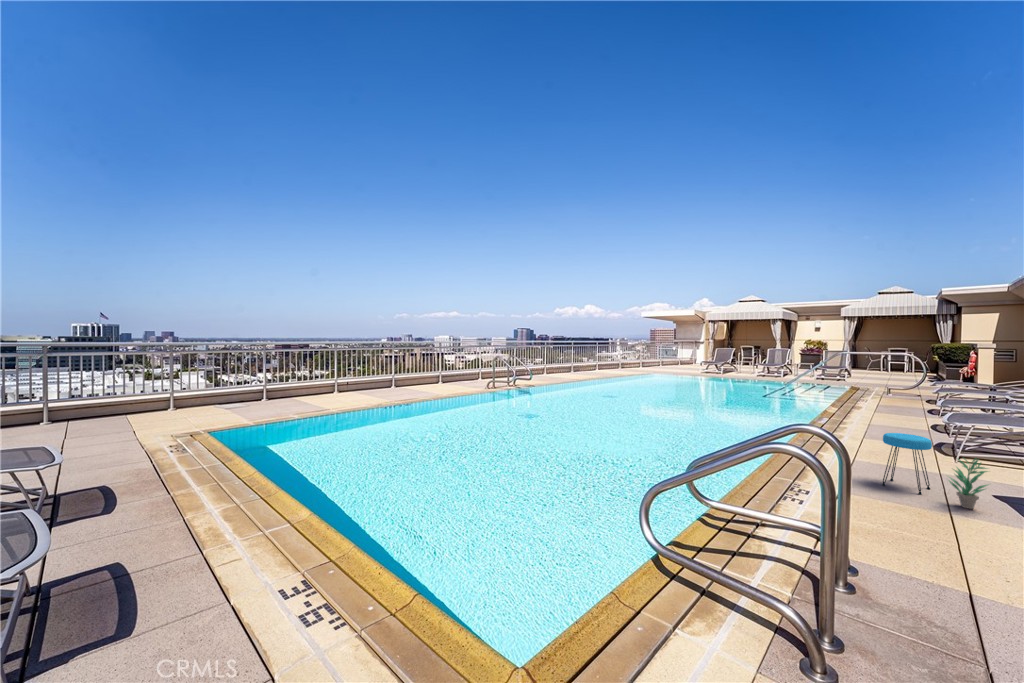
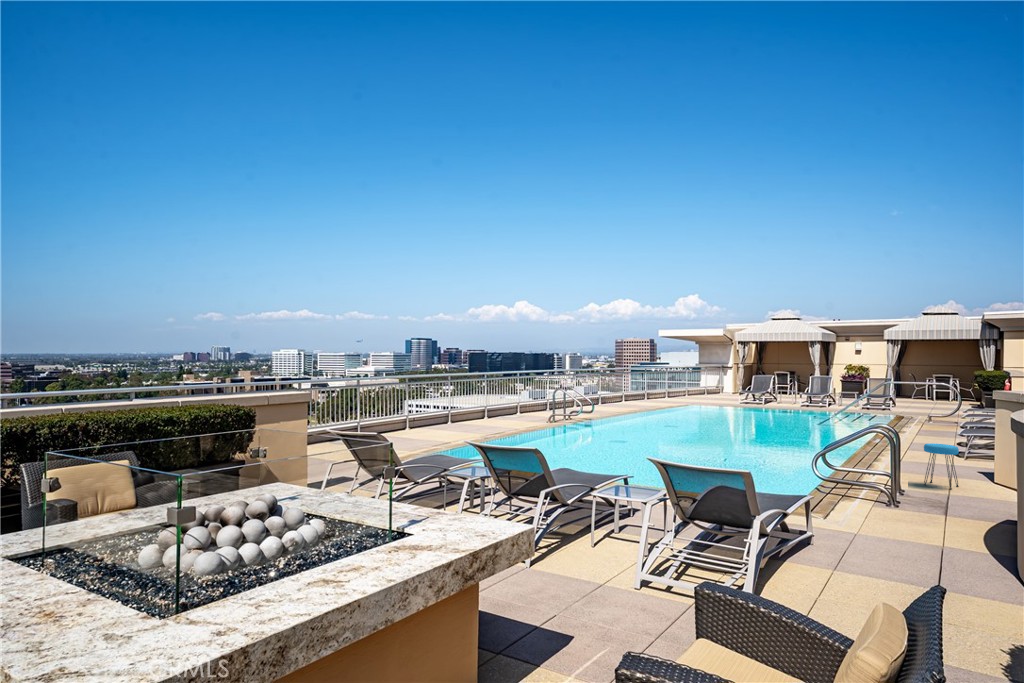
potted plant: present [949,458,987,509] -> none [968,456,997,496]

